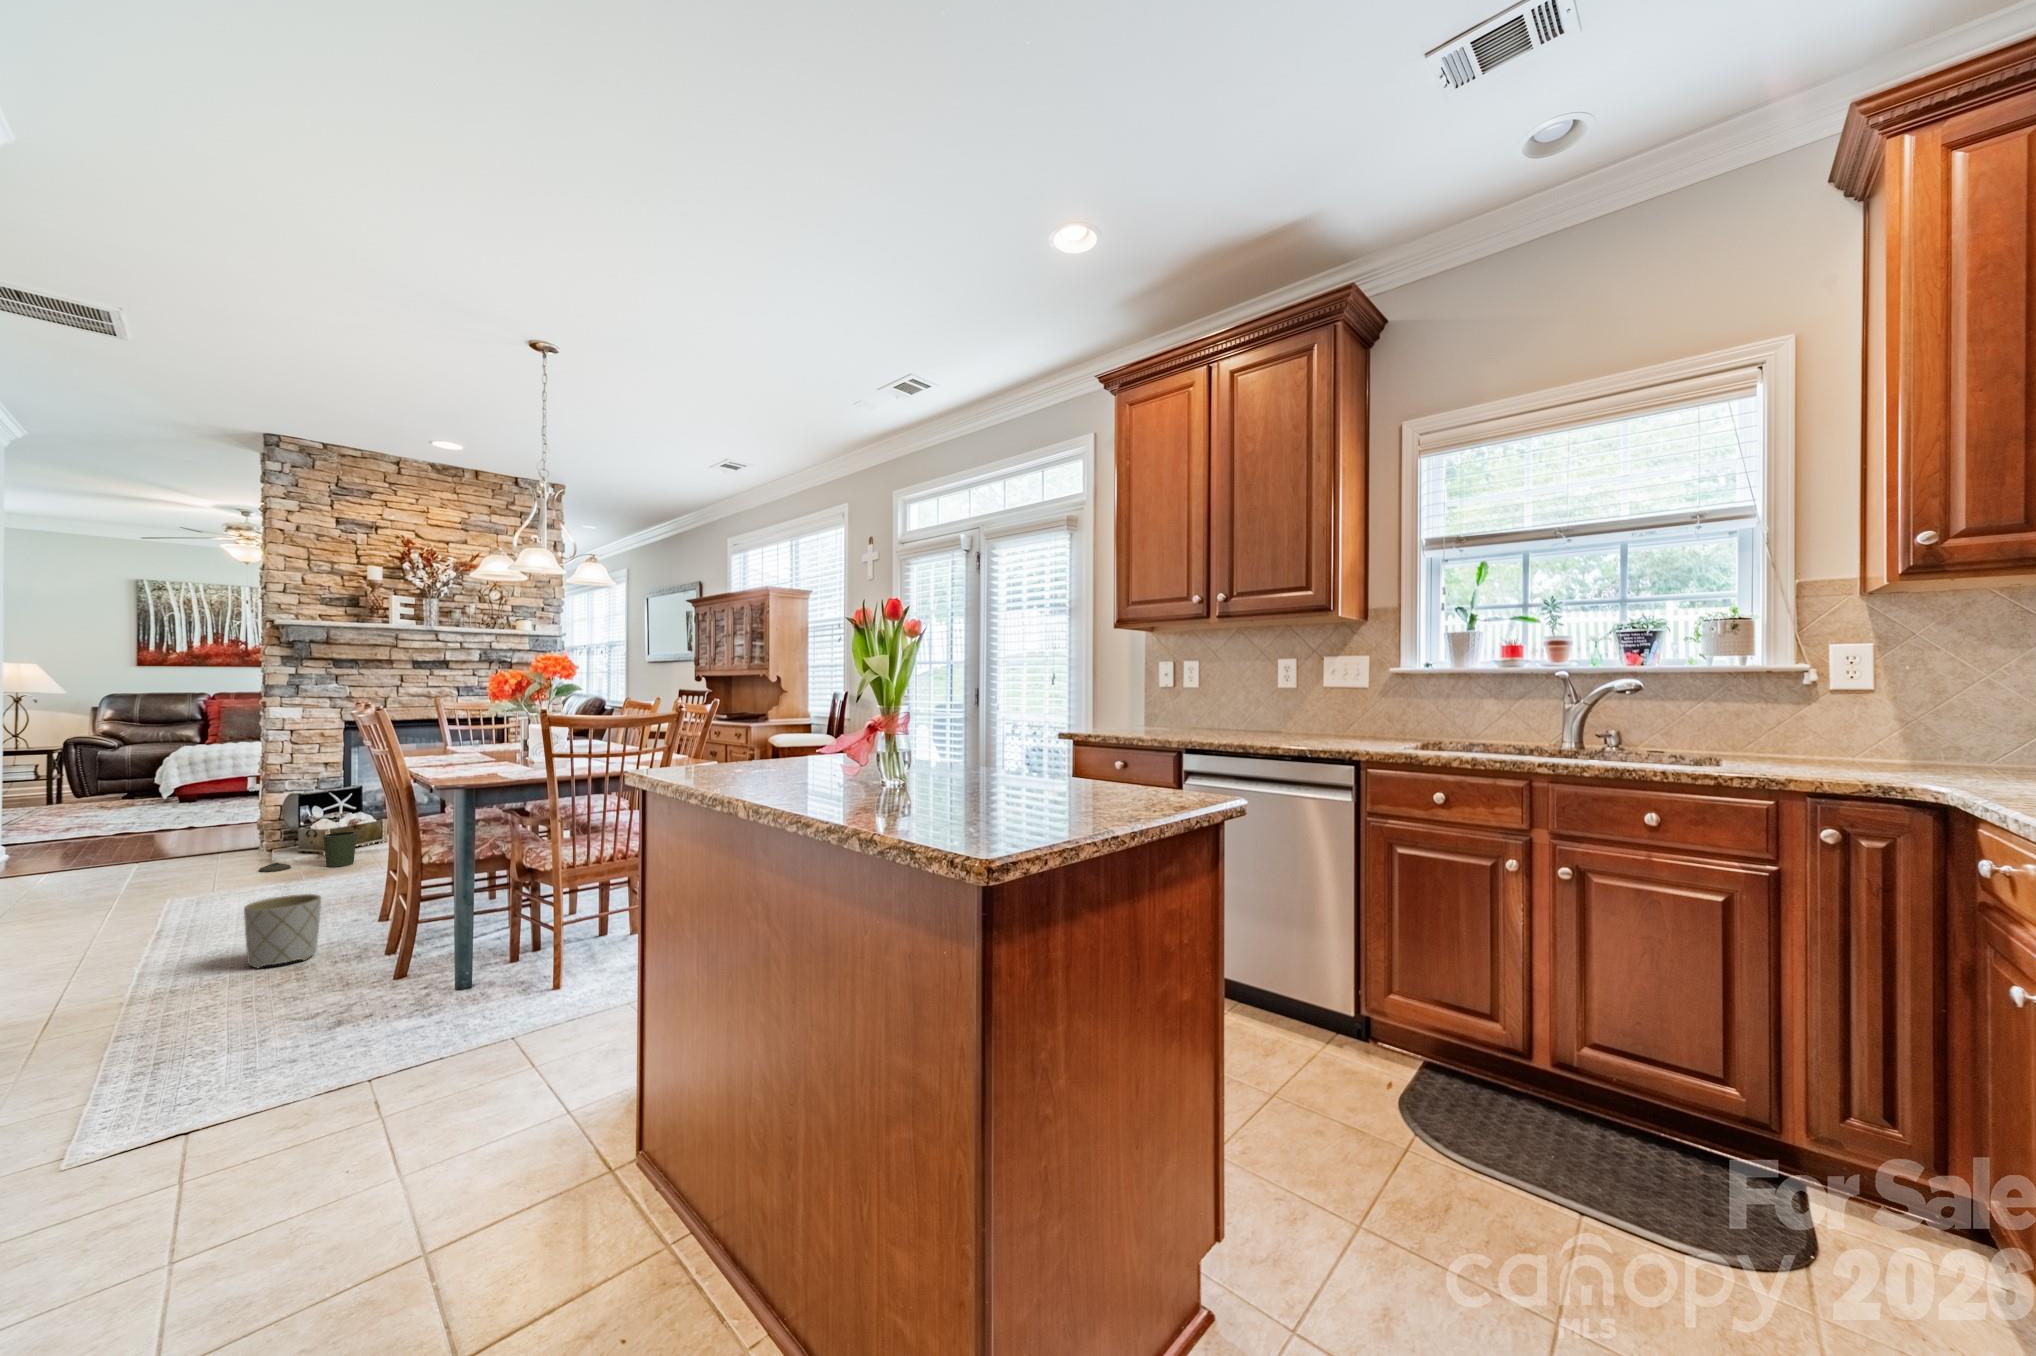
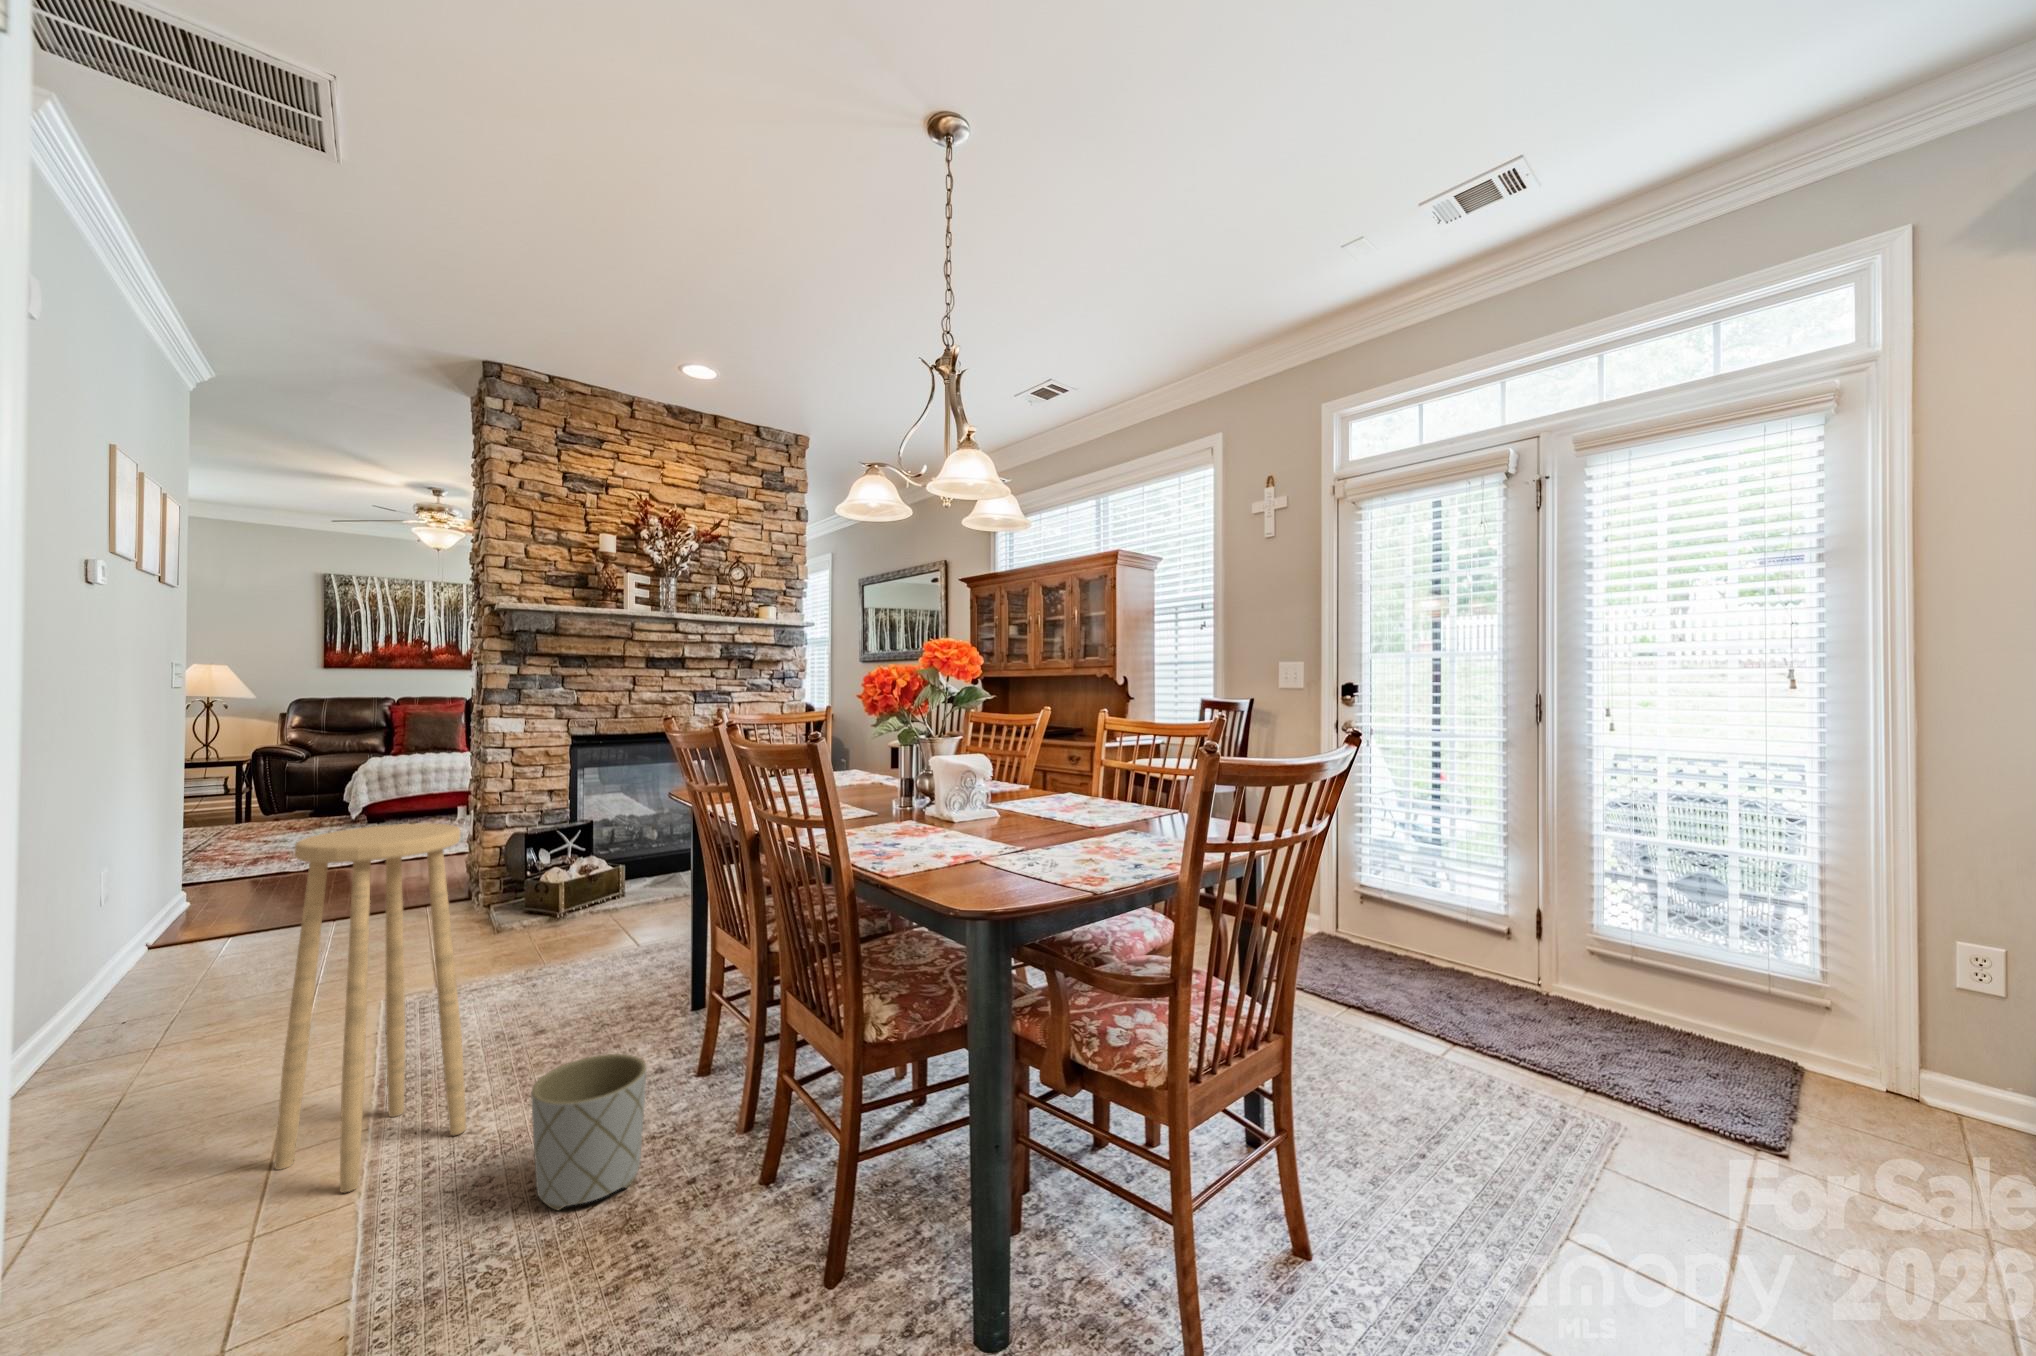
stool: none [85,767,213,967] -> present [275,823,466,1192]
trash can: present [259,832,357,872] -> none [485,888,604,947]

